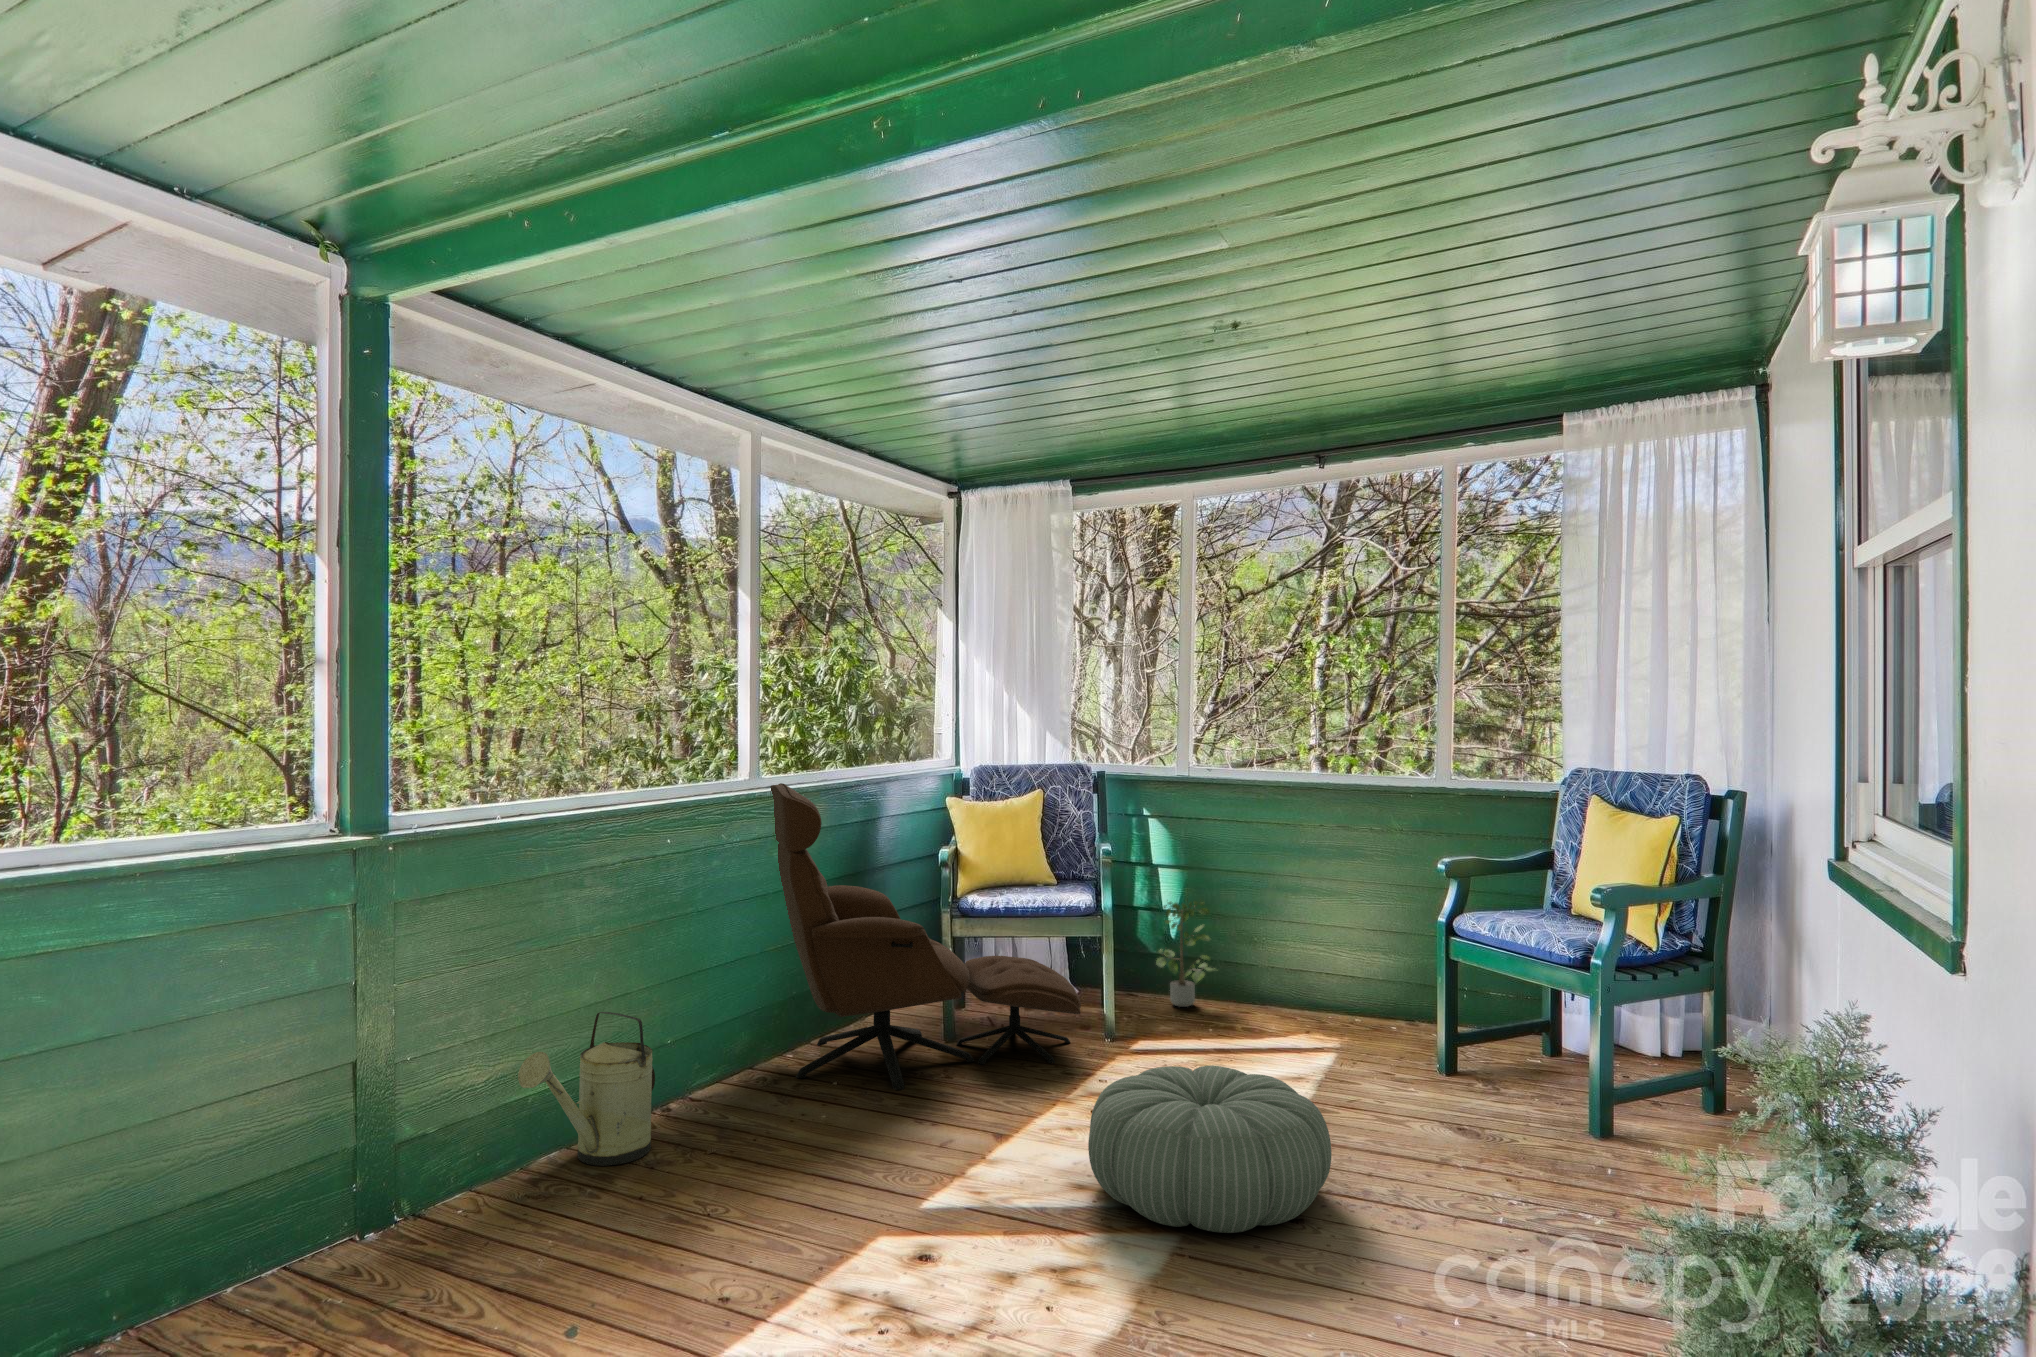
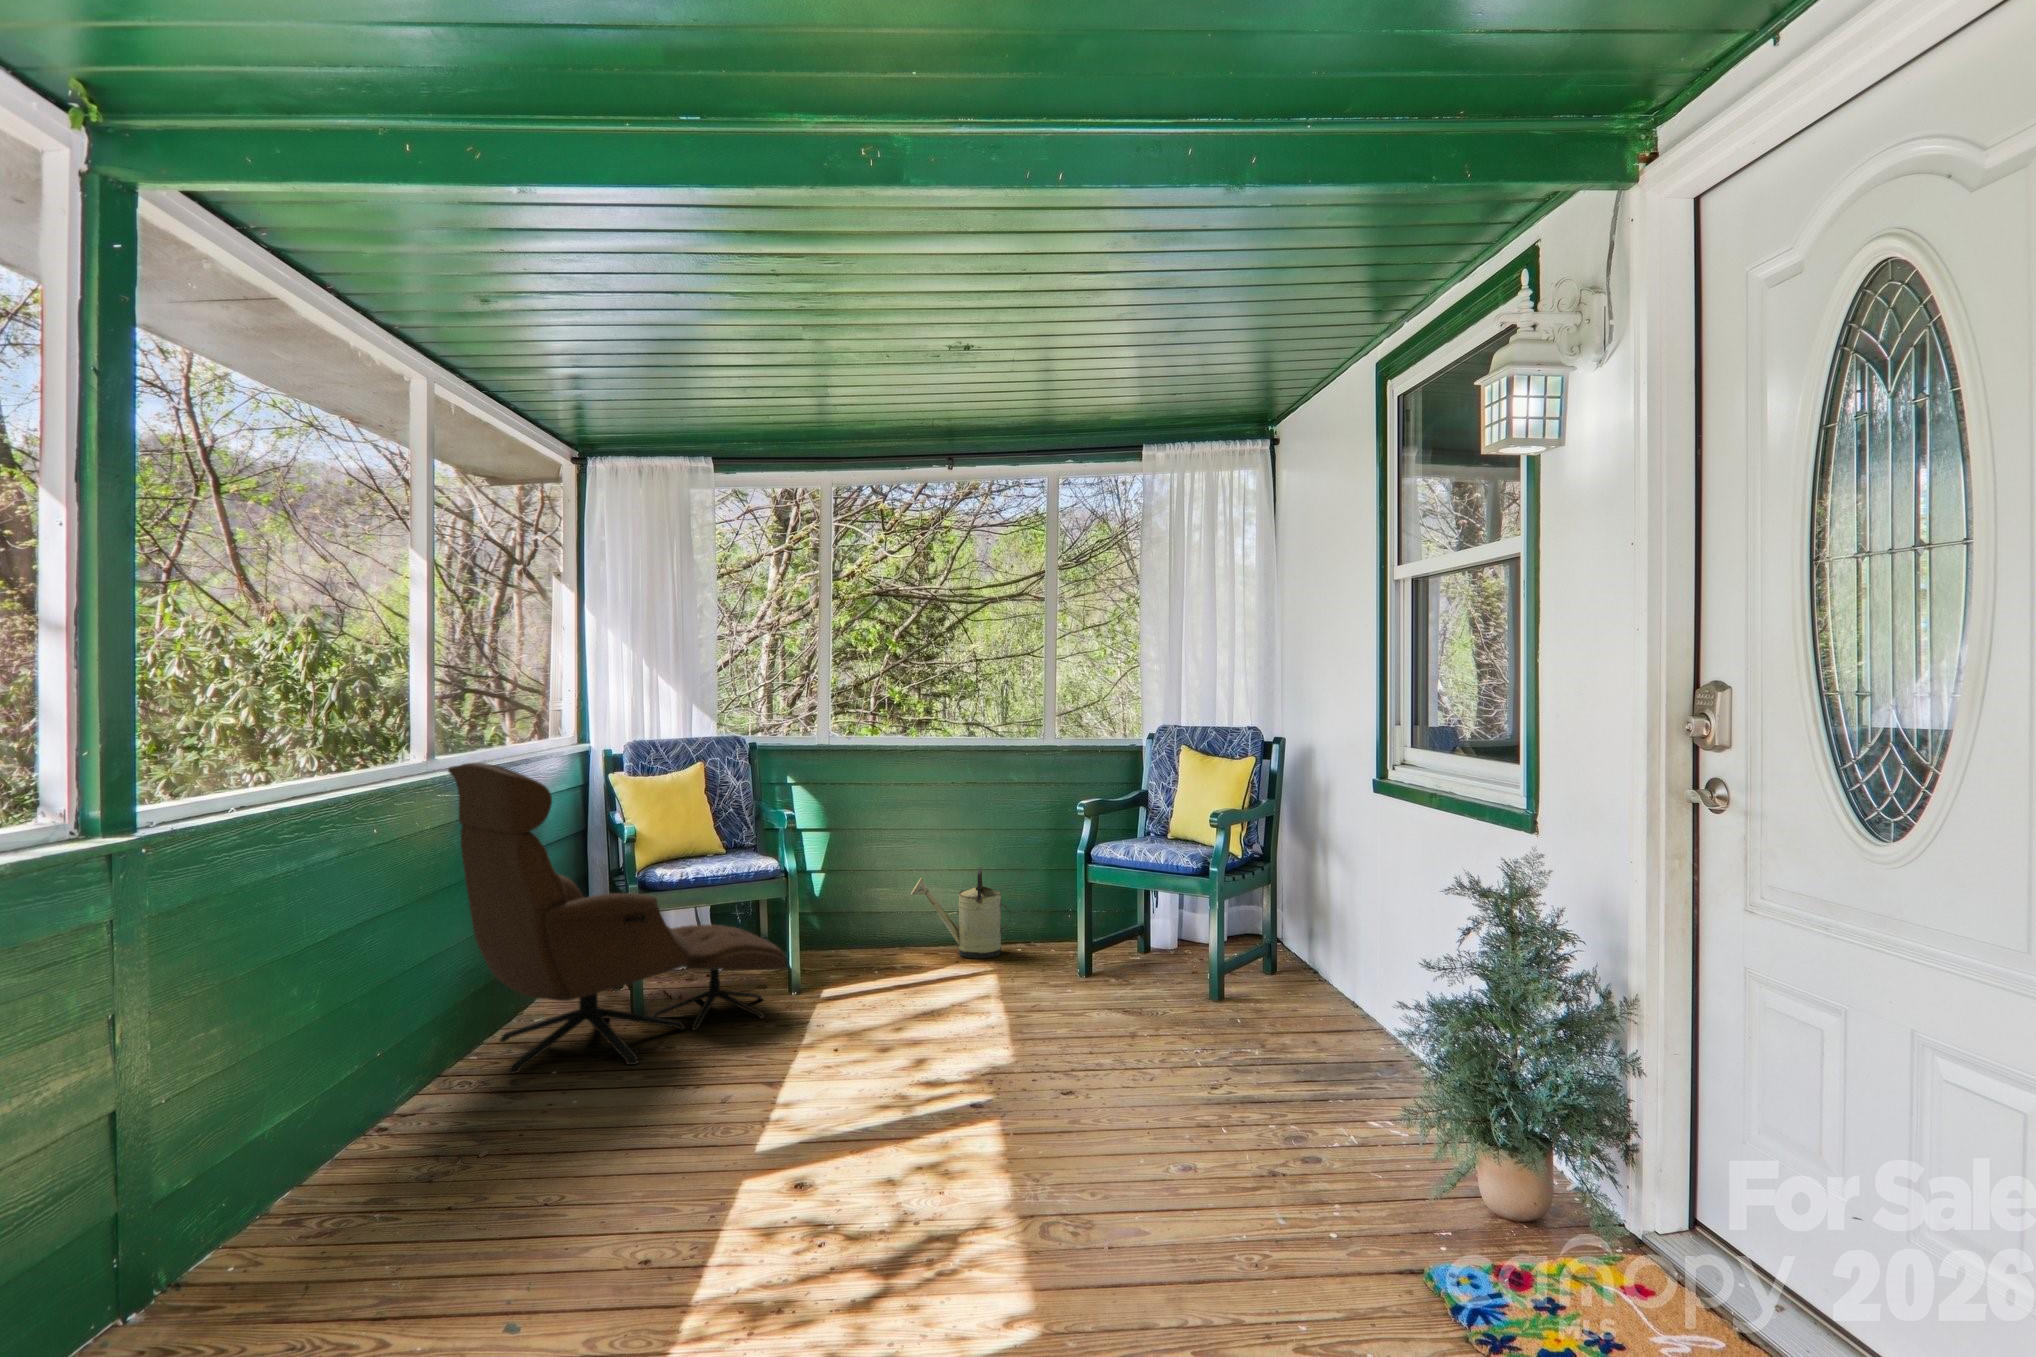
potted plant: present [1156,901,1218,1007] -> none [812,855,872,956]
watering can: present [518,1012,655,1166] -> present [911,868,1010,959]
pouf: present [1088,1065,1332,1233] -> none [887,984,1091,1115]

